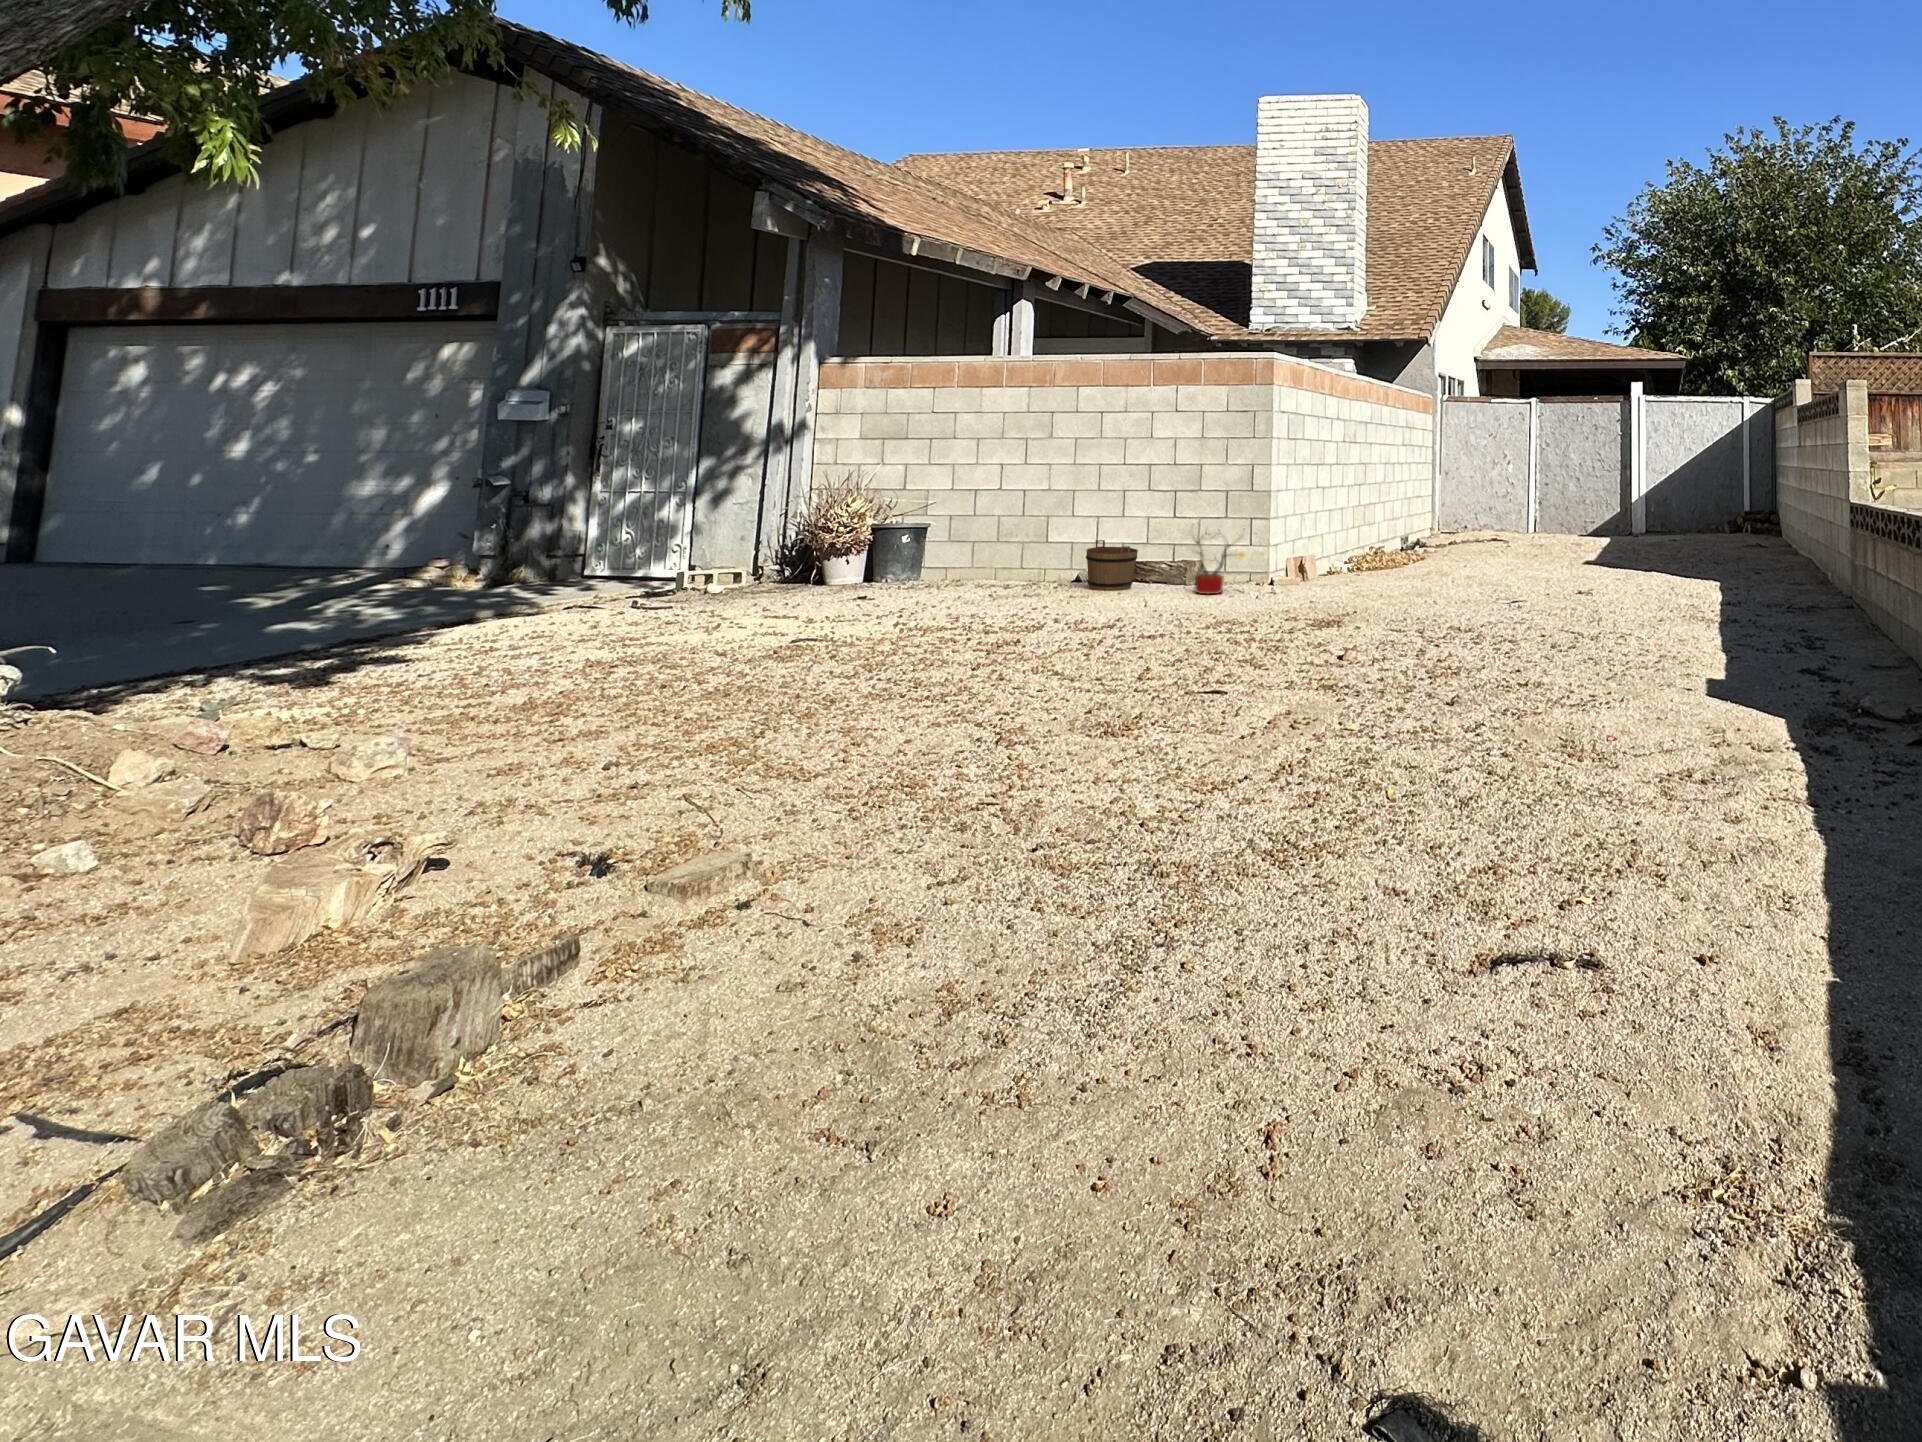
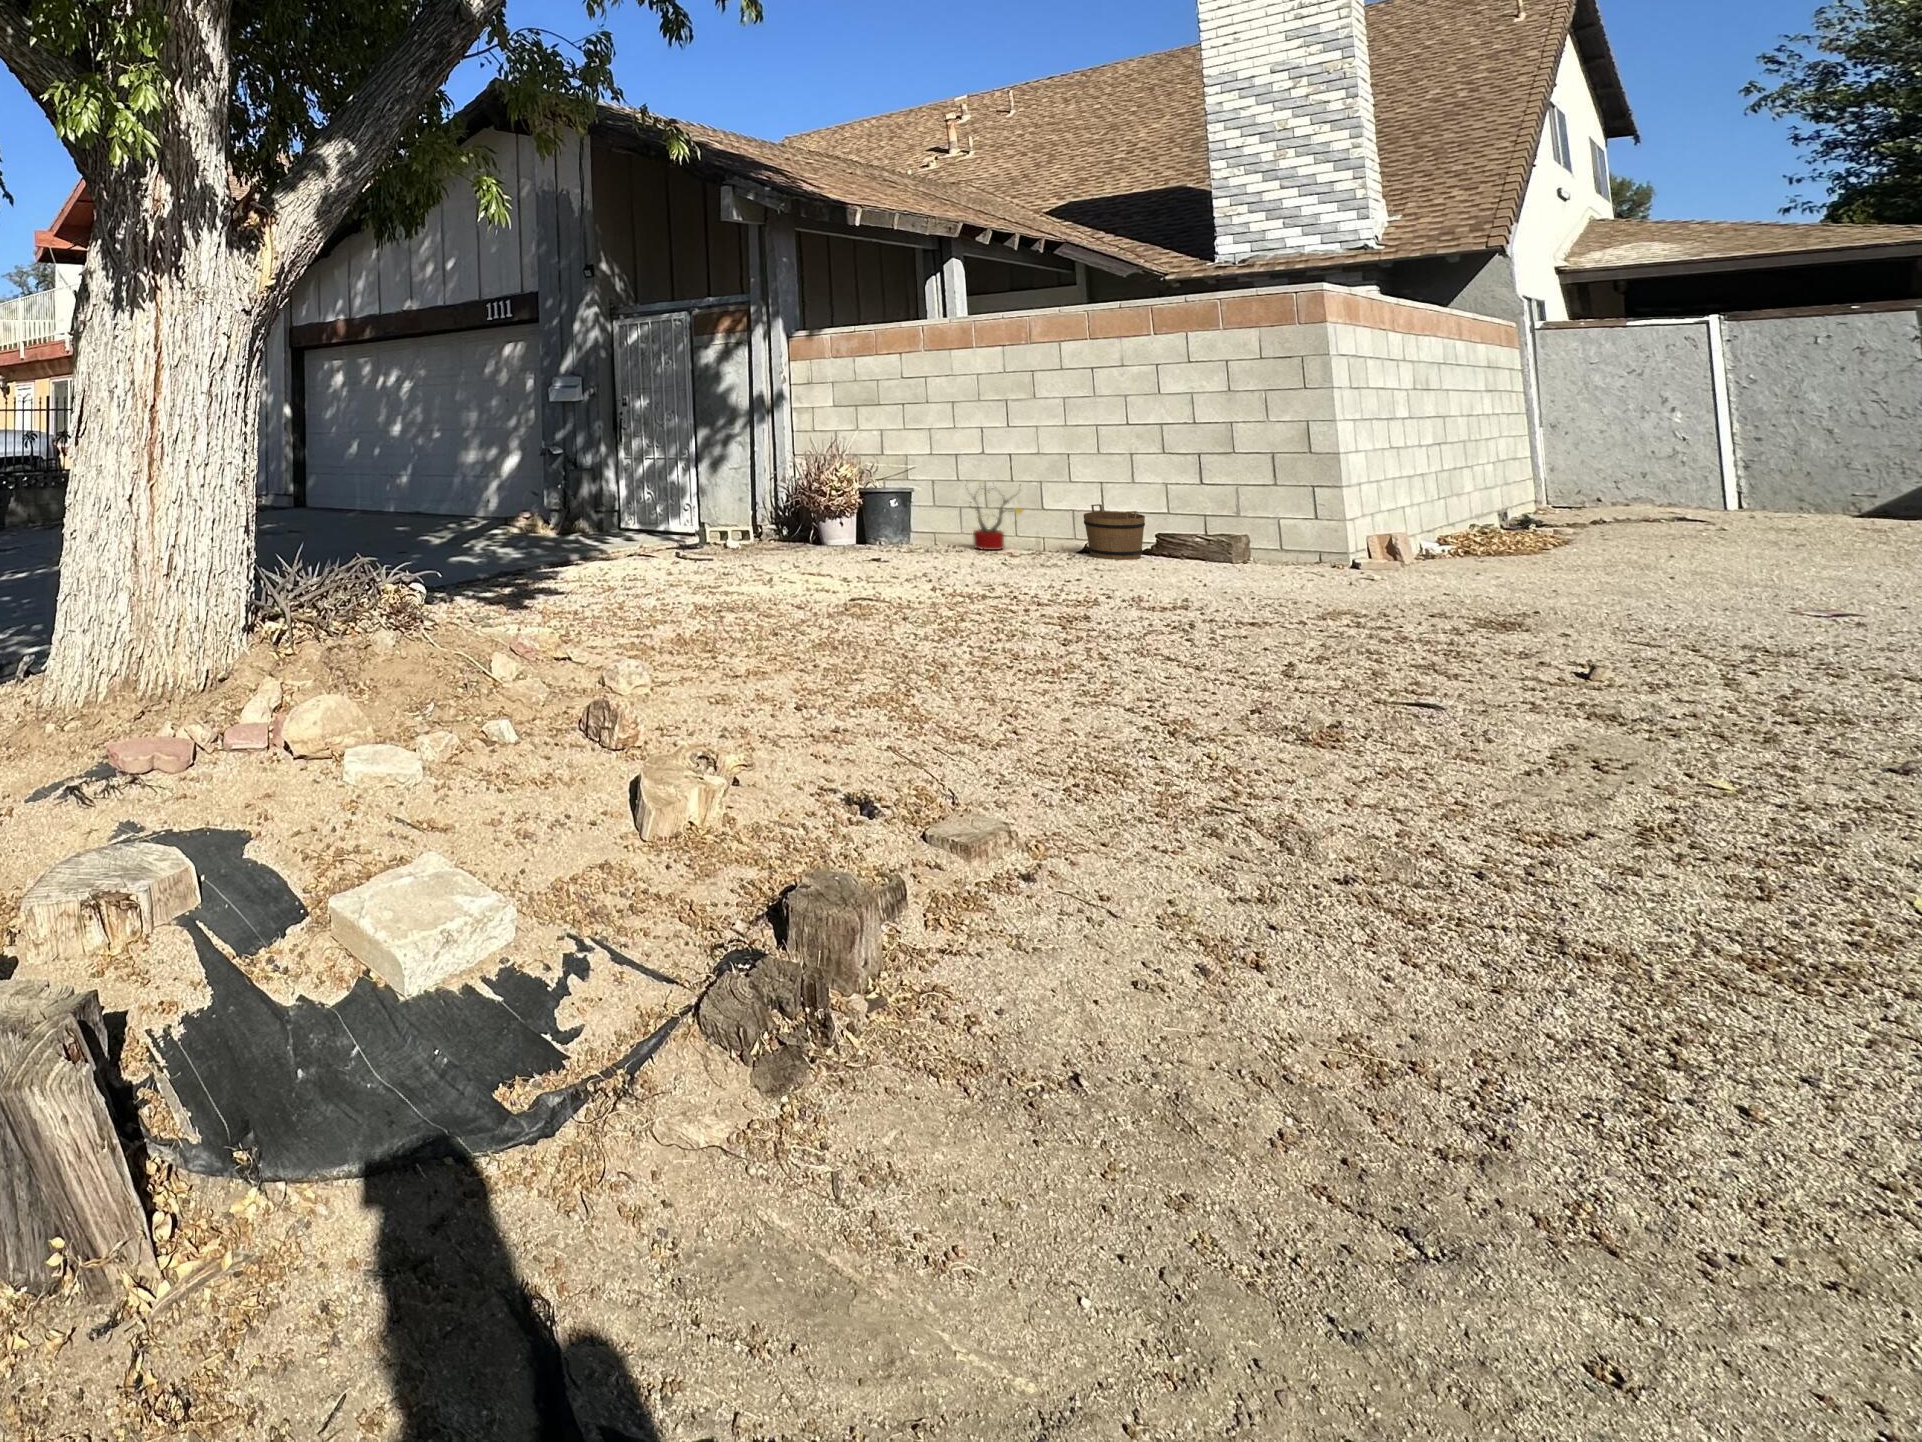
decorative plant: present [1195,533,1244,594] -> present [967,488,1022,550]

